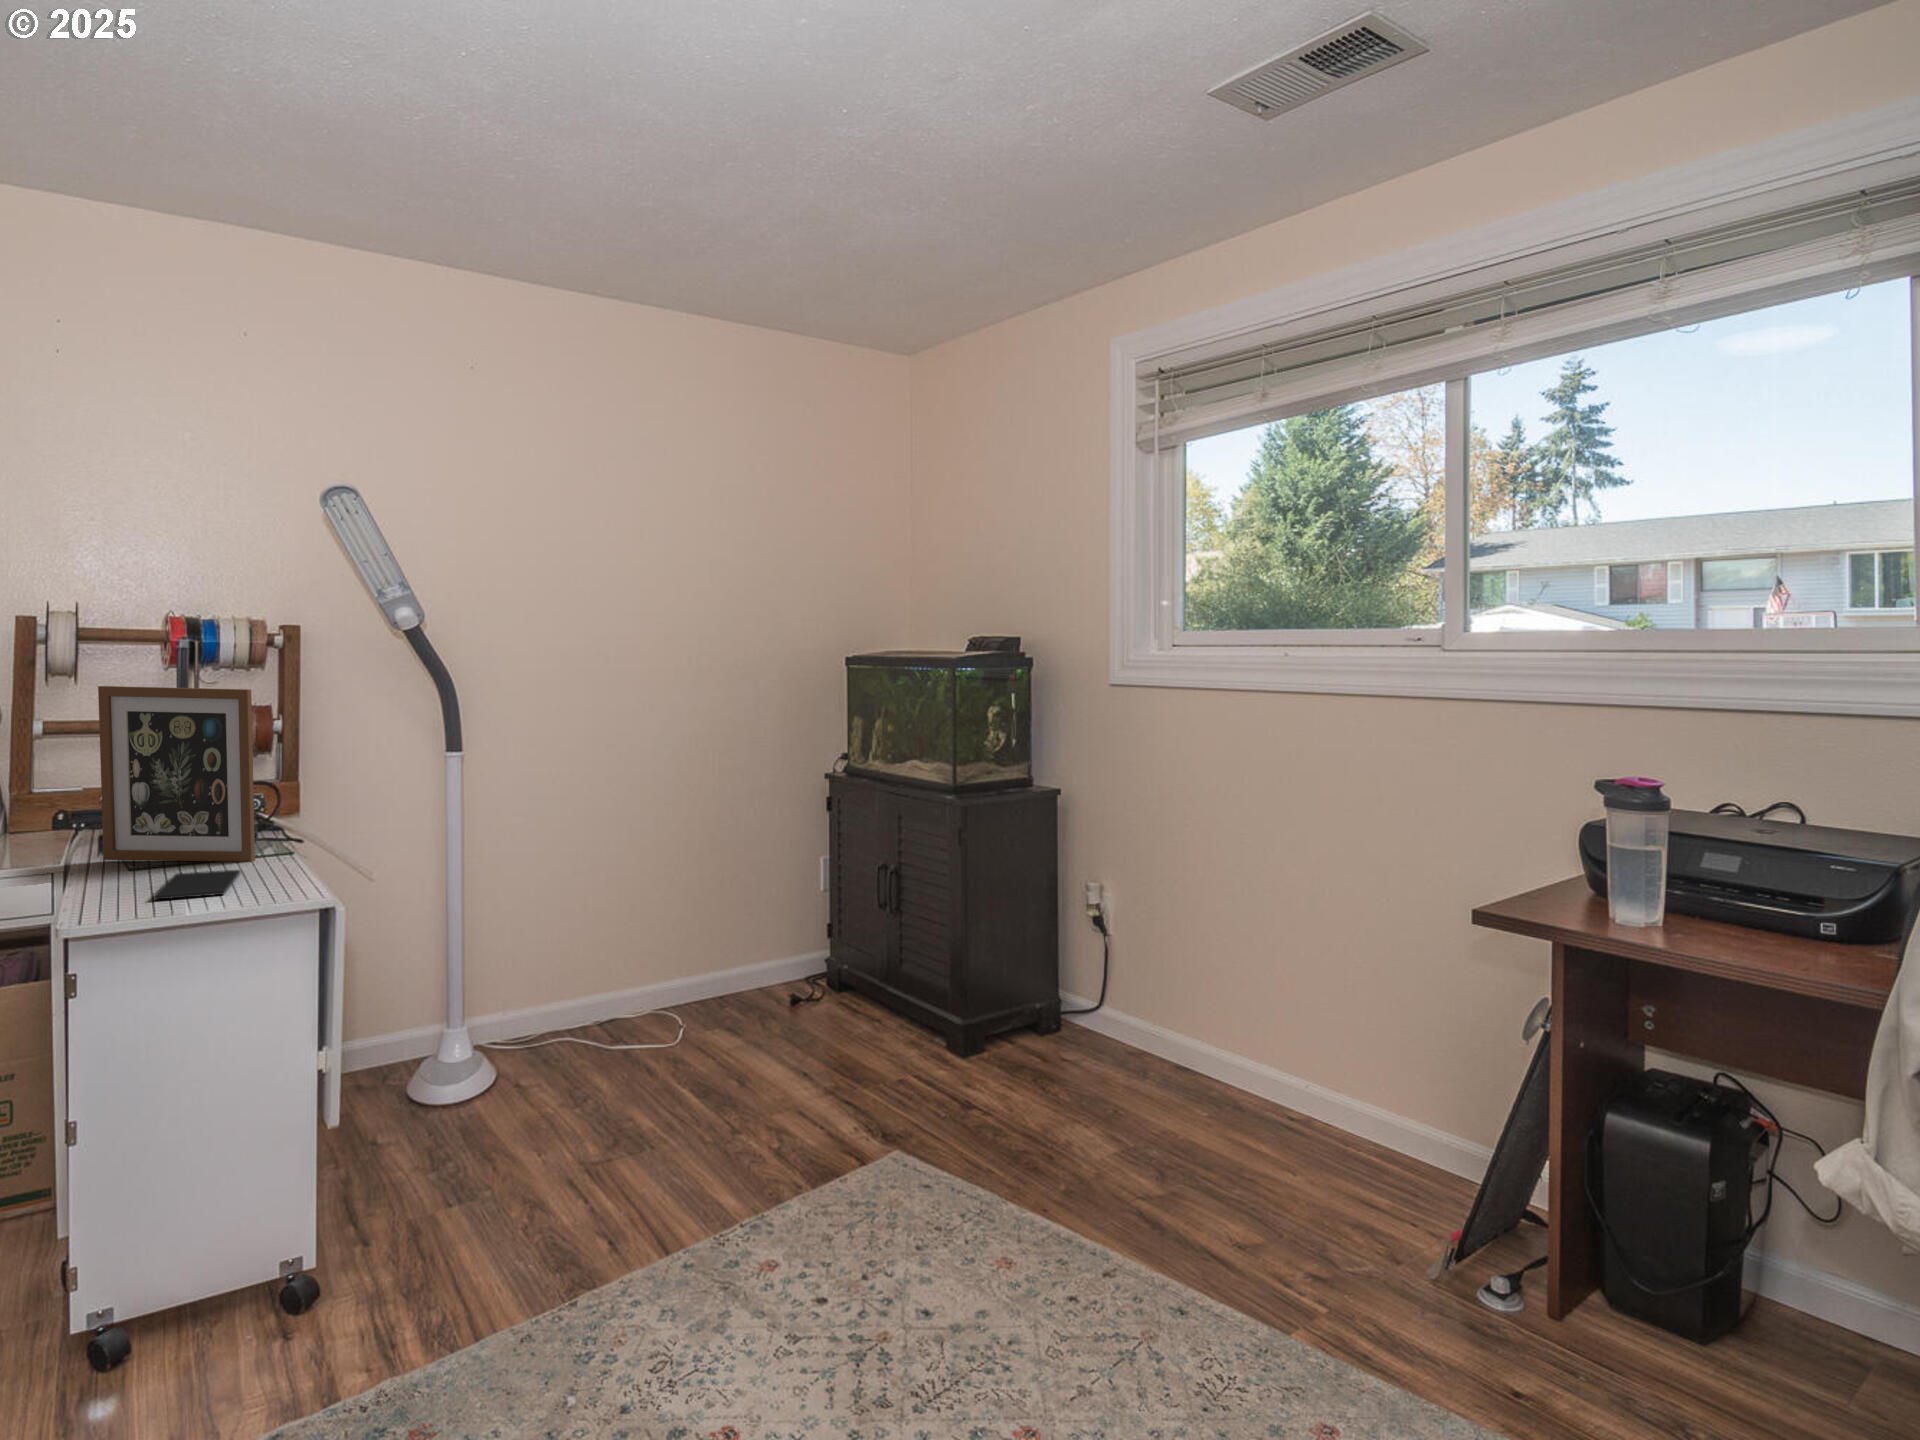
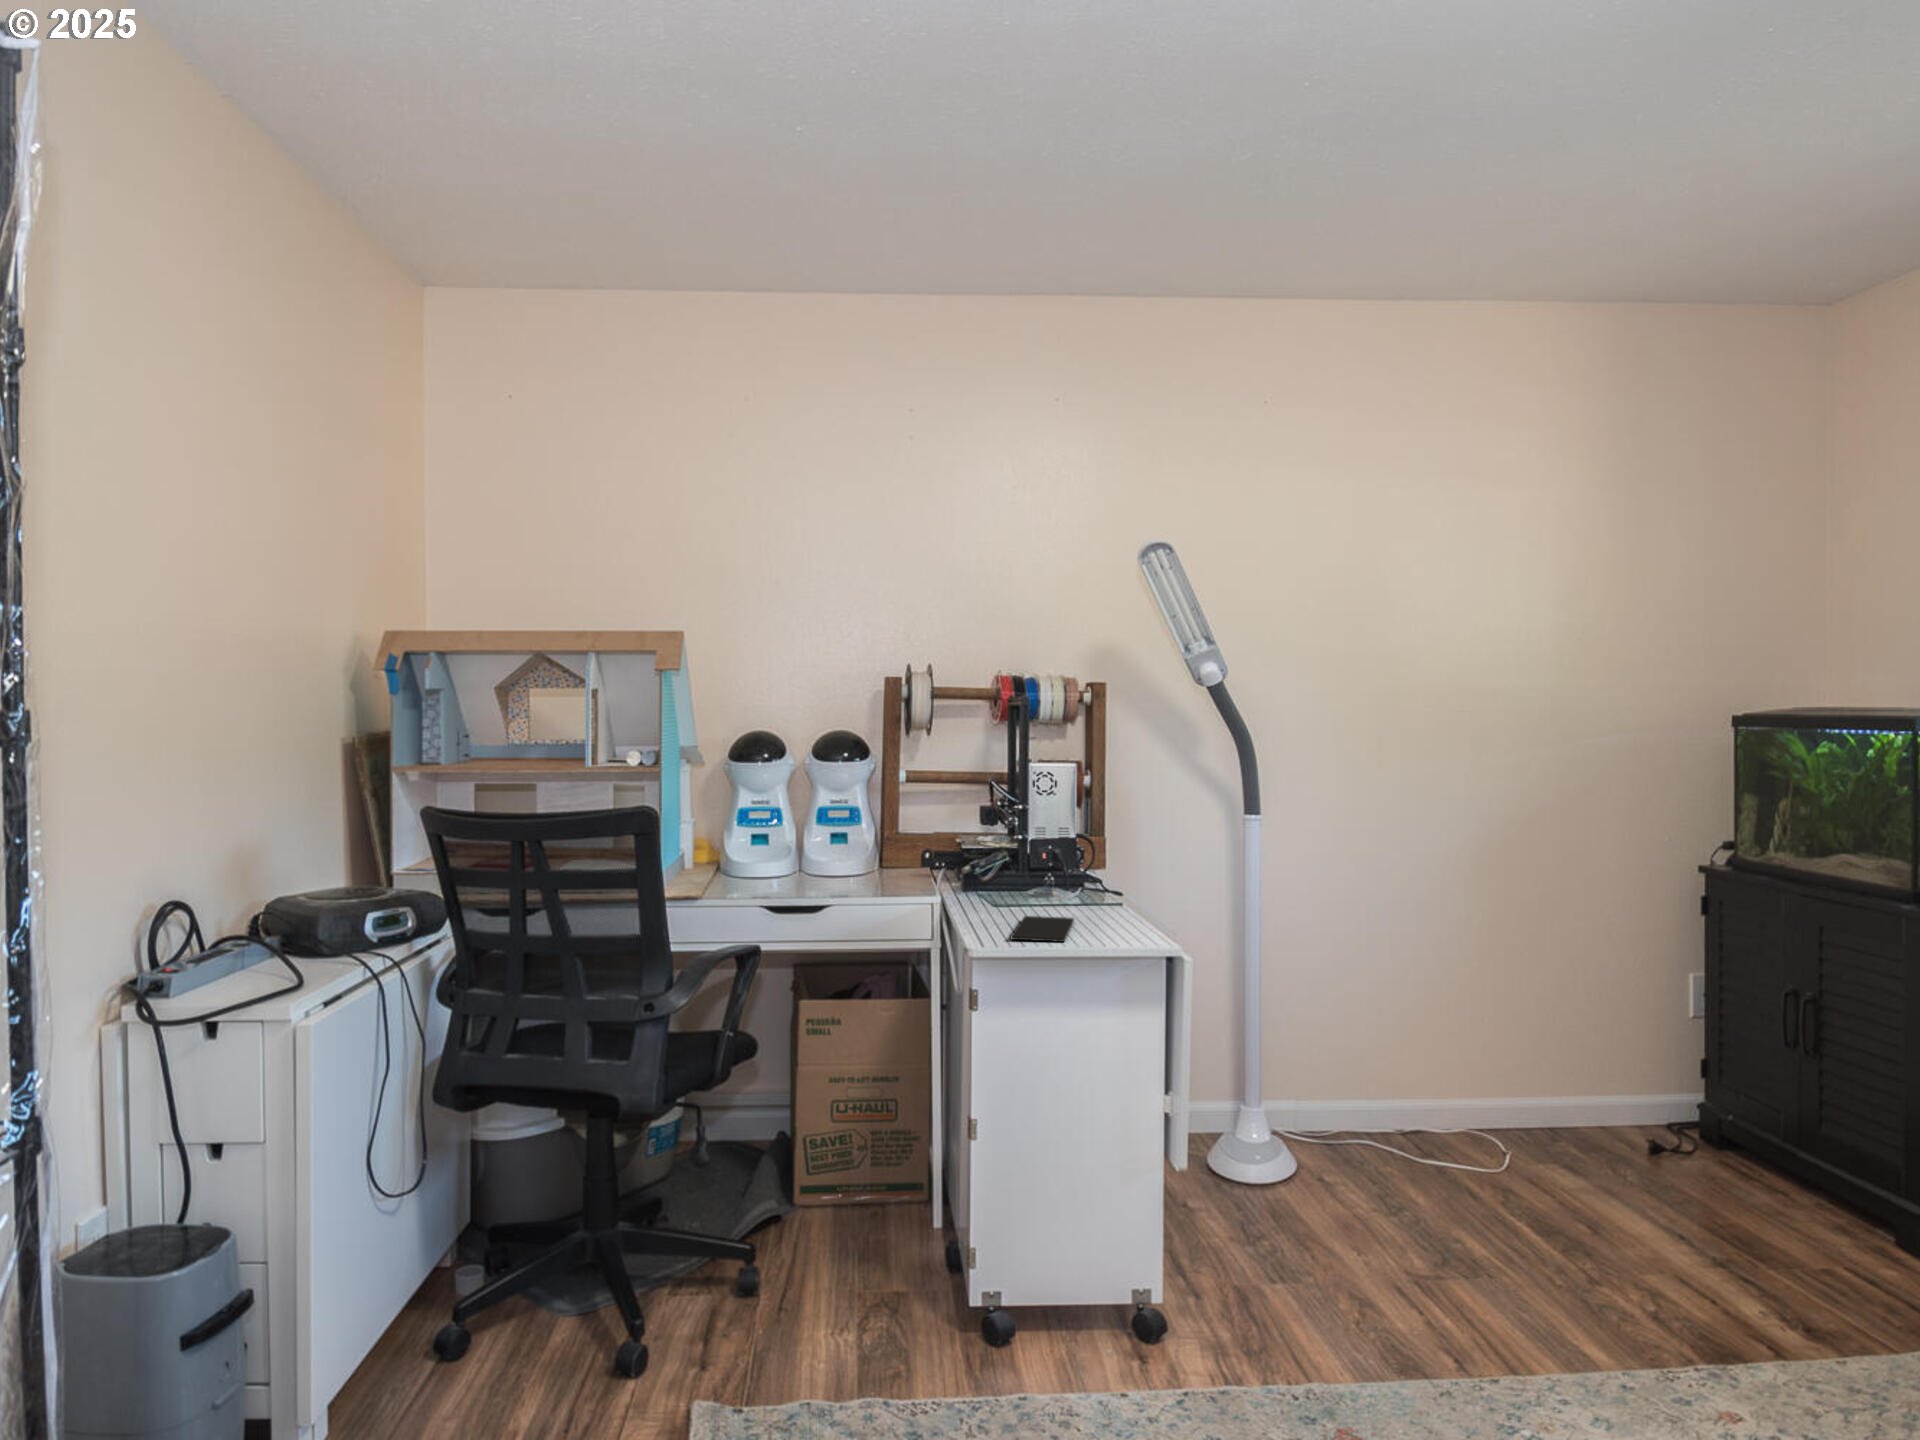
picture frame: present [98,686,255,862] -> none [970,742,1084,911]

